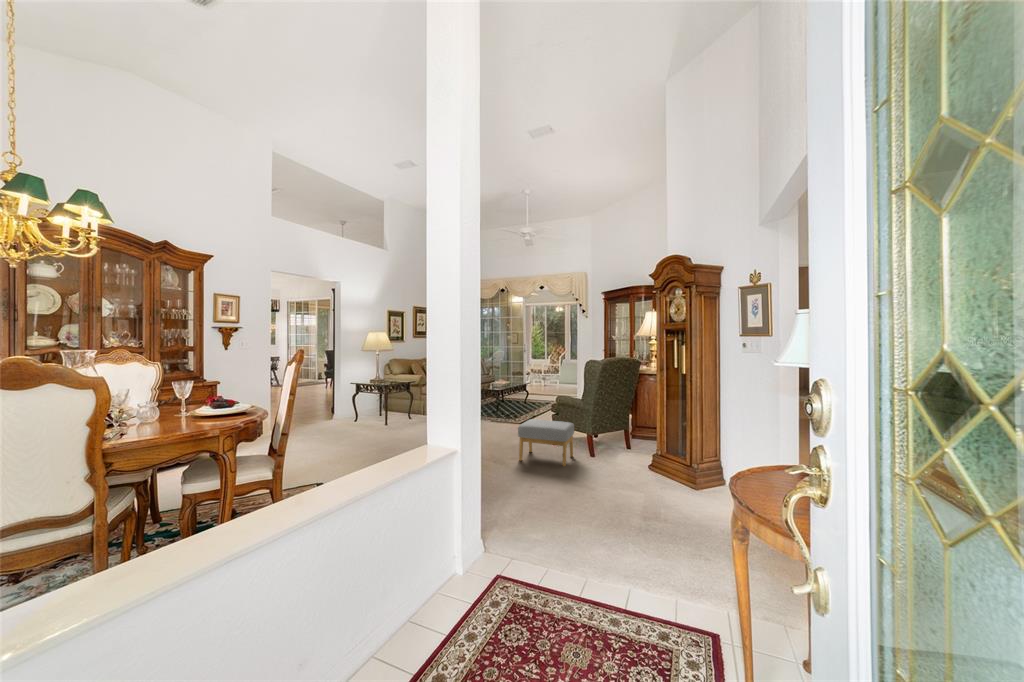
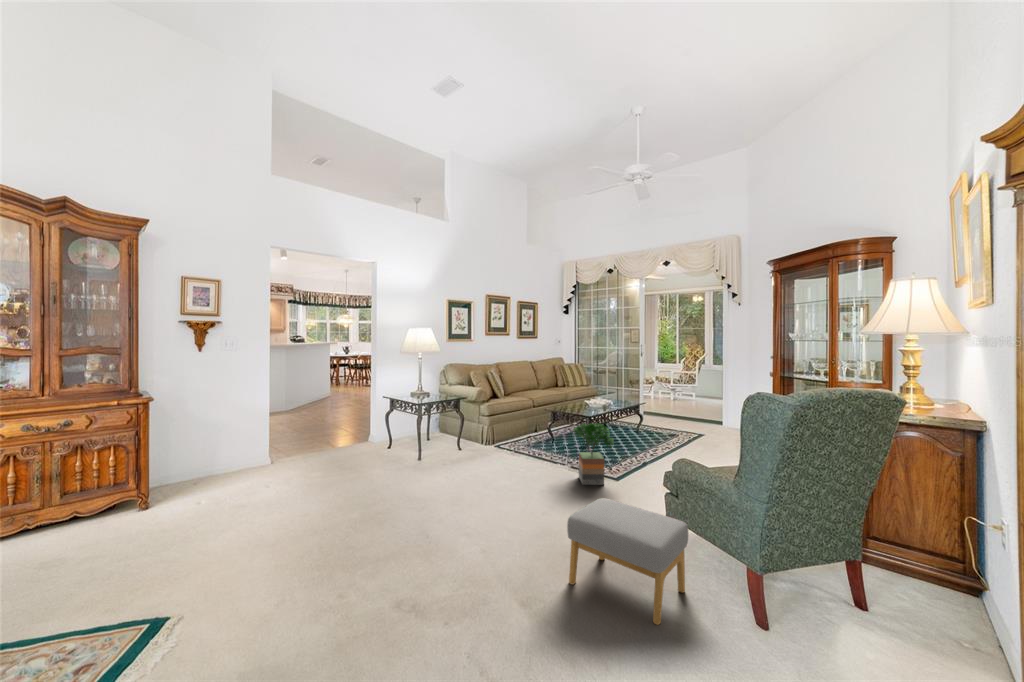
potted tree: none [497,390,523,428] -> present [574,423,614,485]

